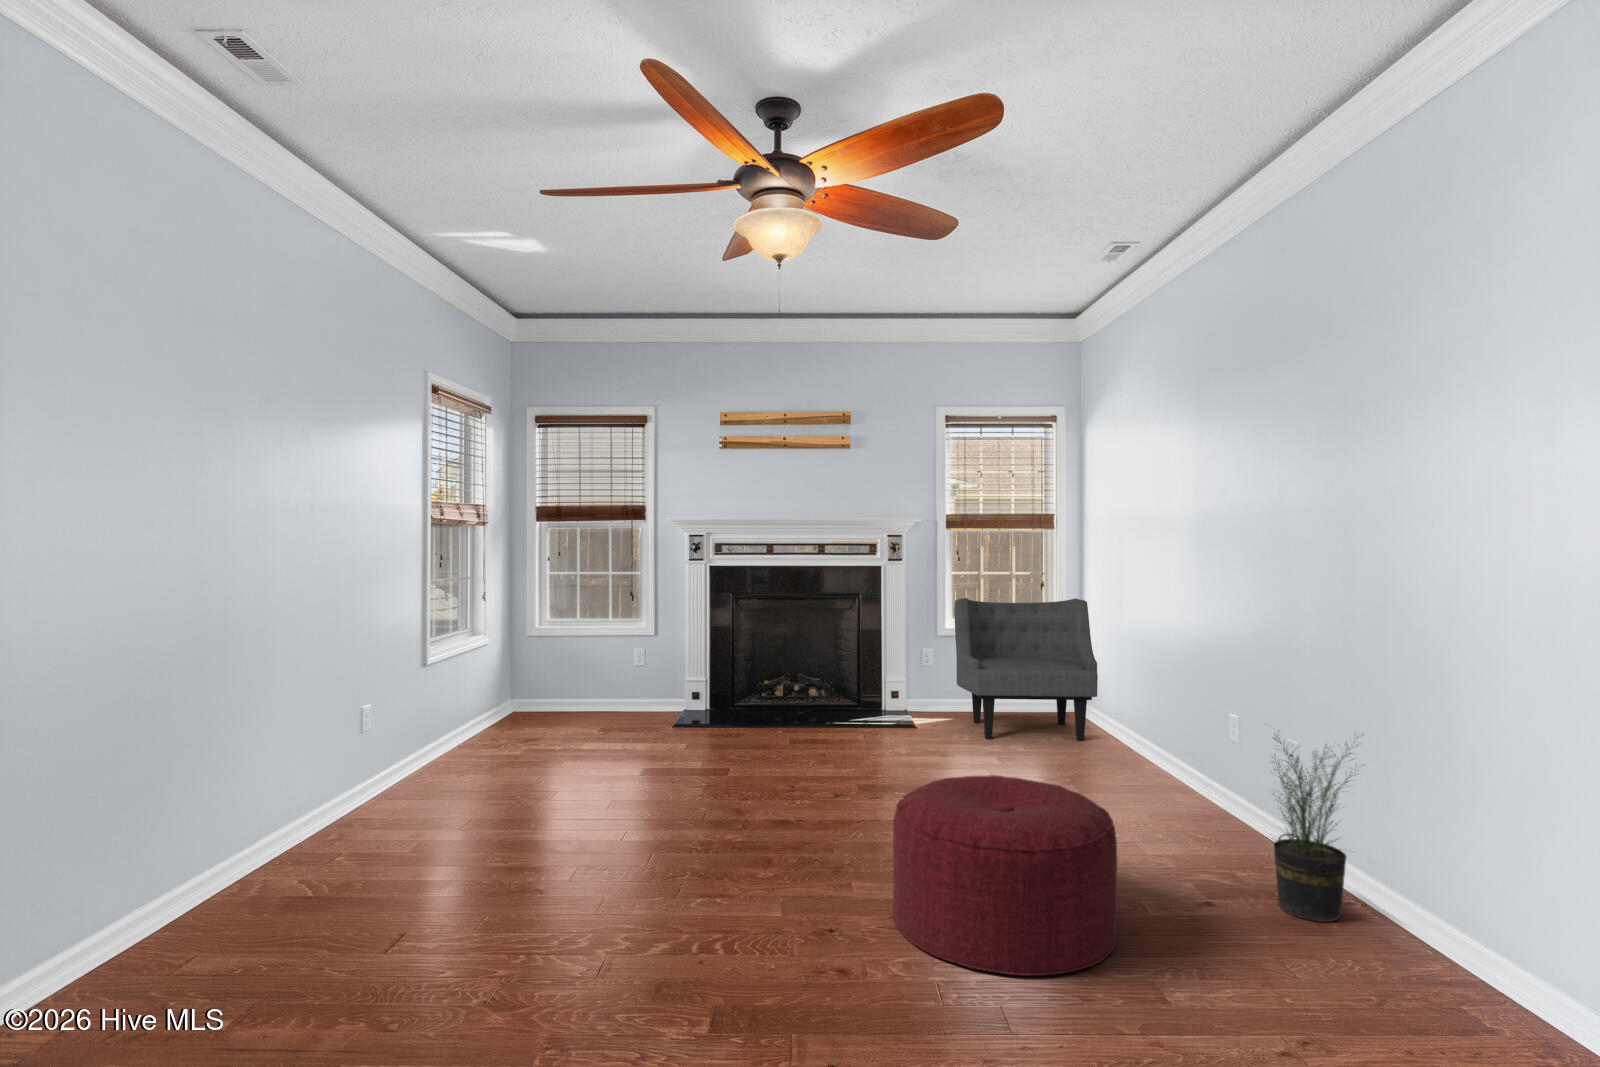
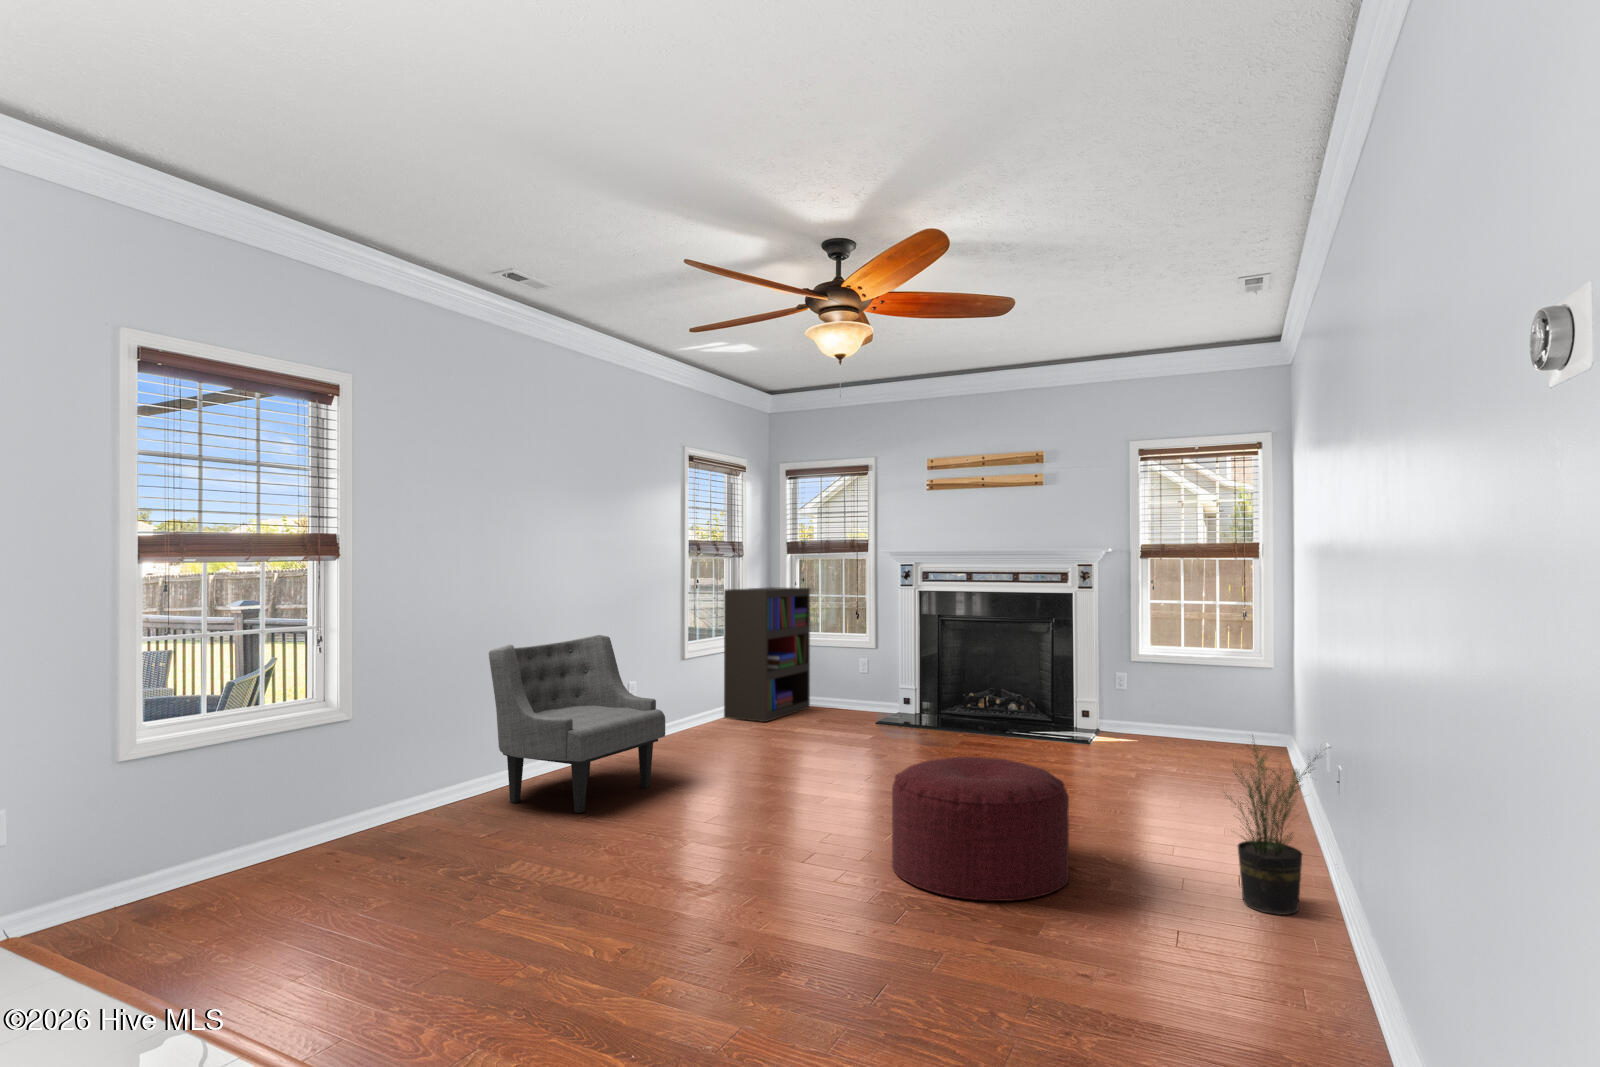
bookshelf: none [471,564,569,733] -> present [724,587,810,722]
armchair: present [954,598,1098,740] -> present [489,635,665,813]

